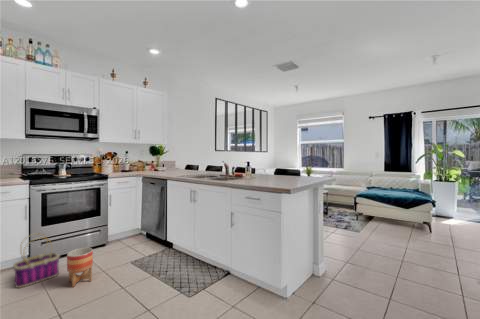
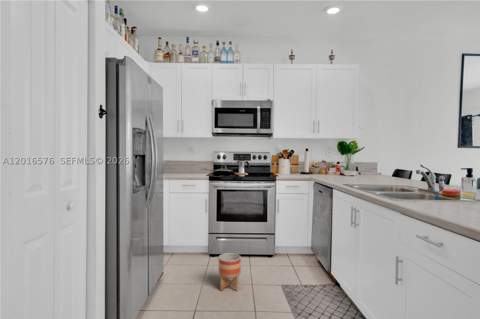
basket: present [13,233,59,288] -> none [188,228,221,274]

